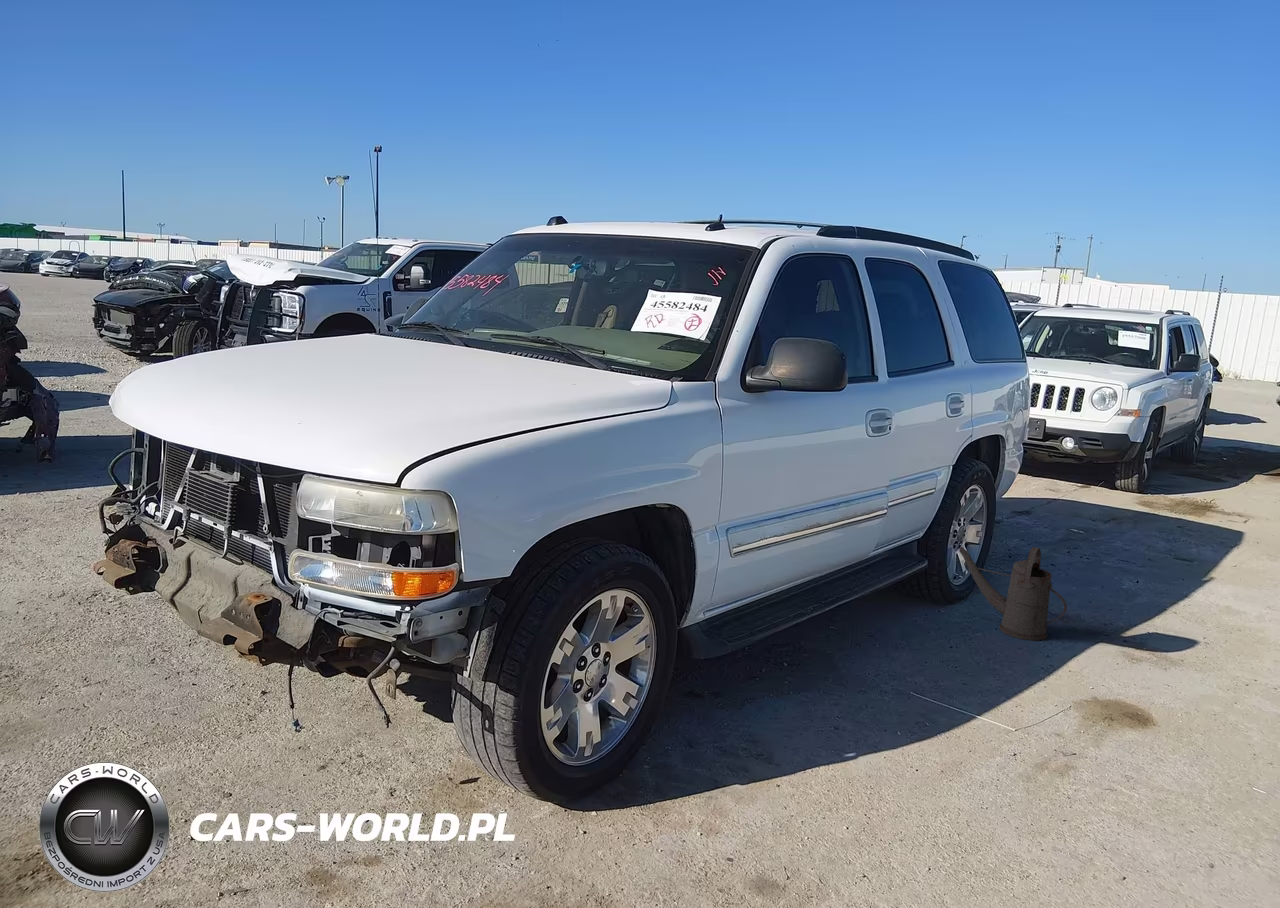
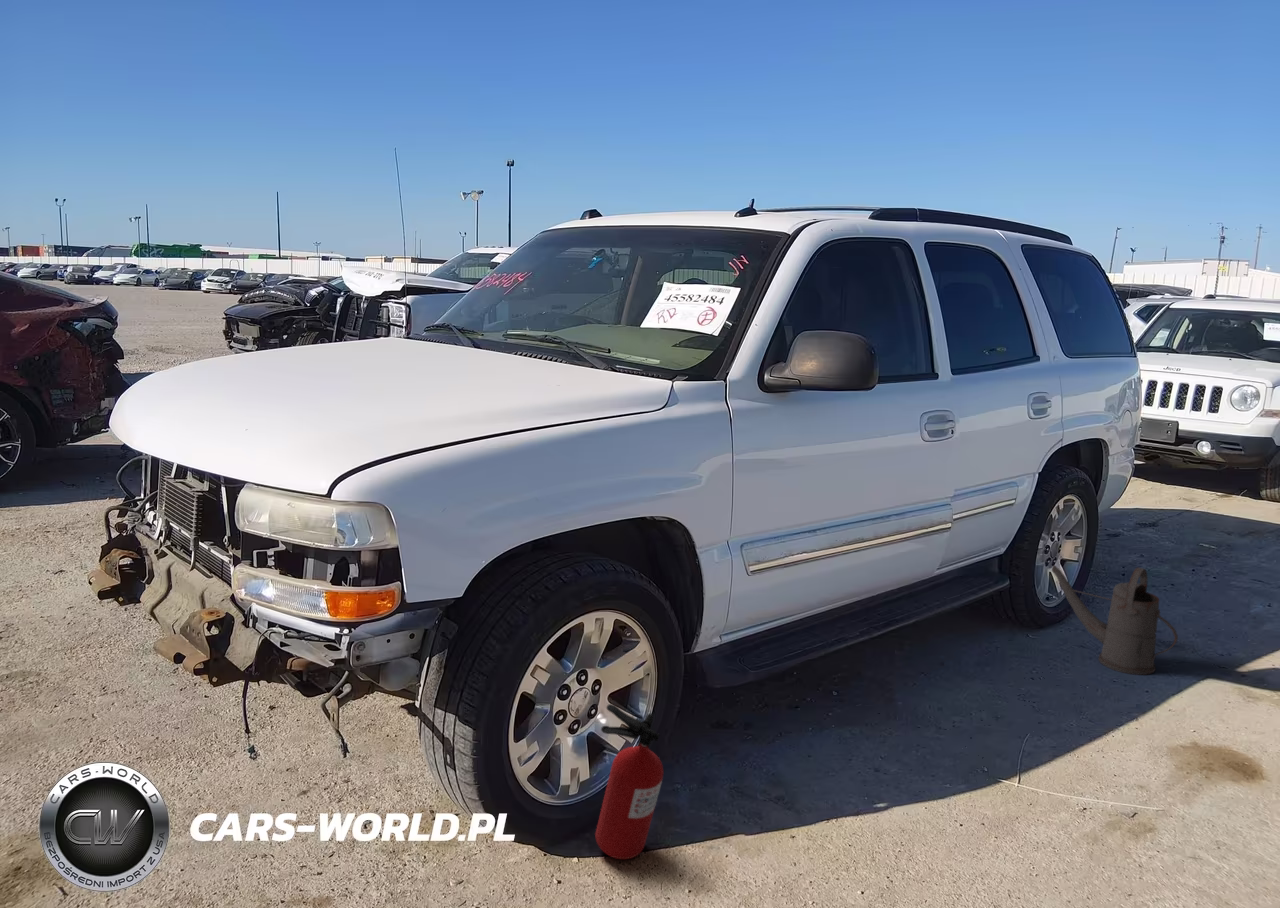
fire extinguisher: none [610,672,676,812] -> present [596,704,663,859]

